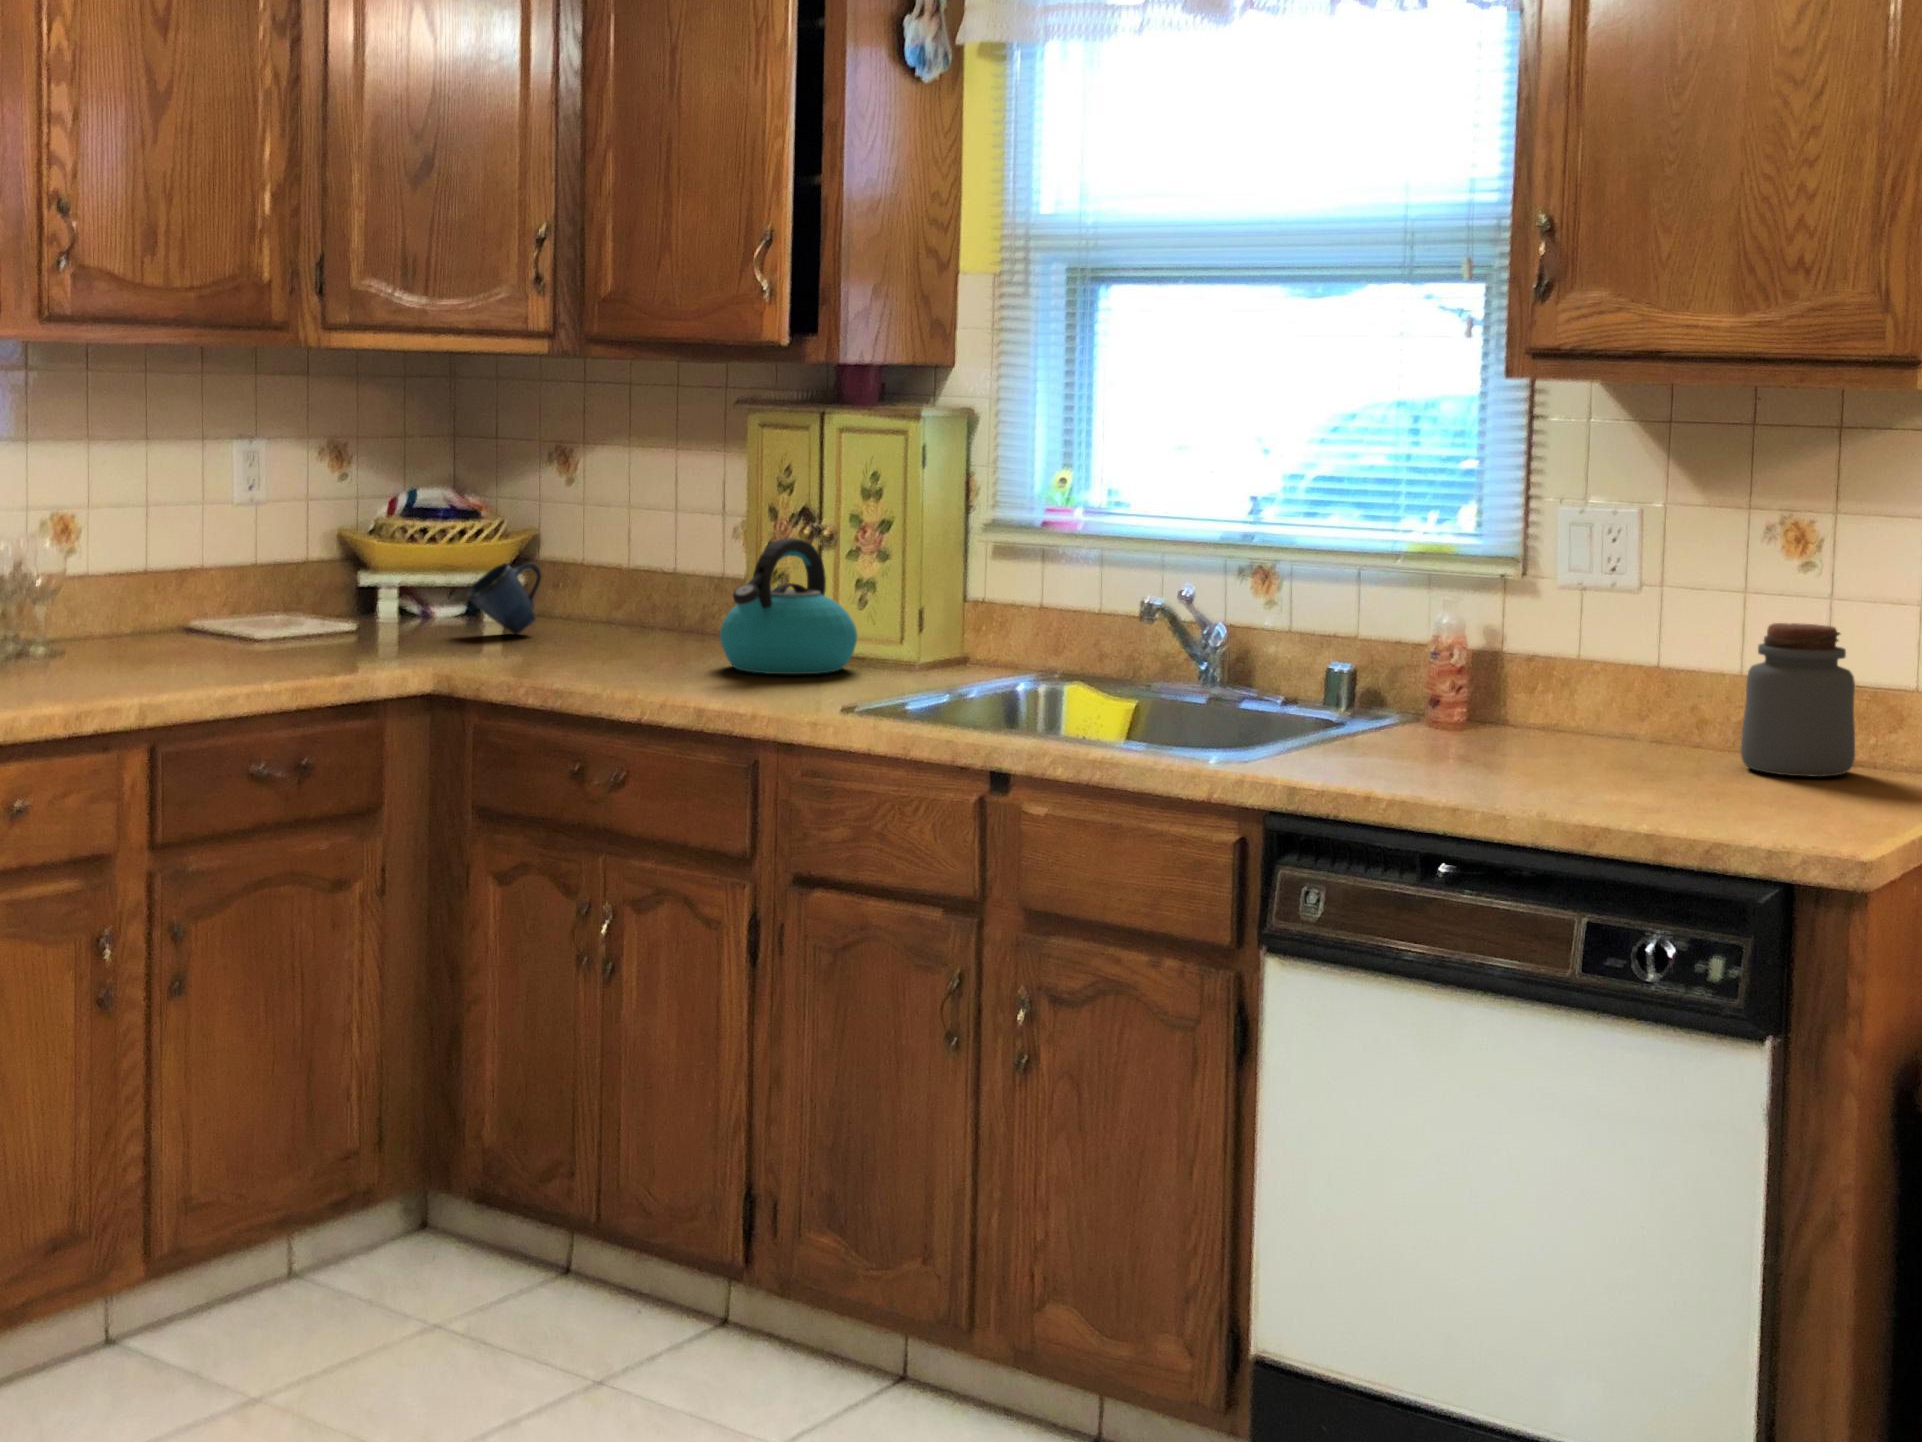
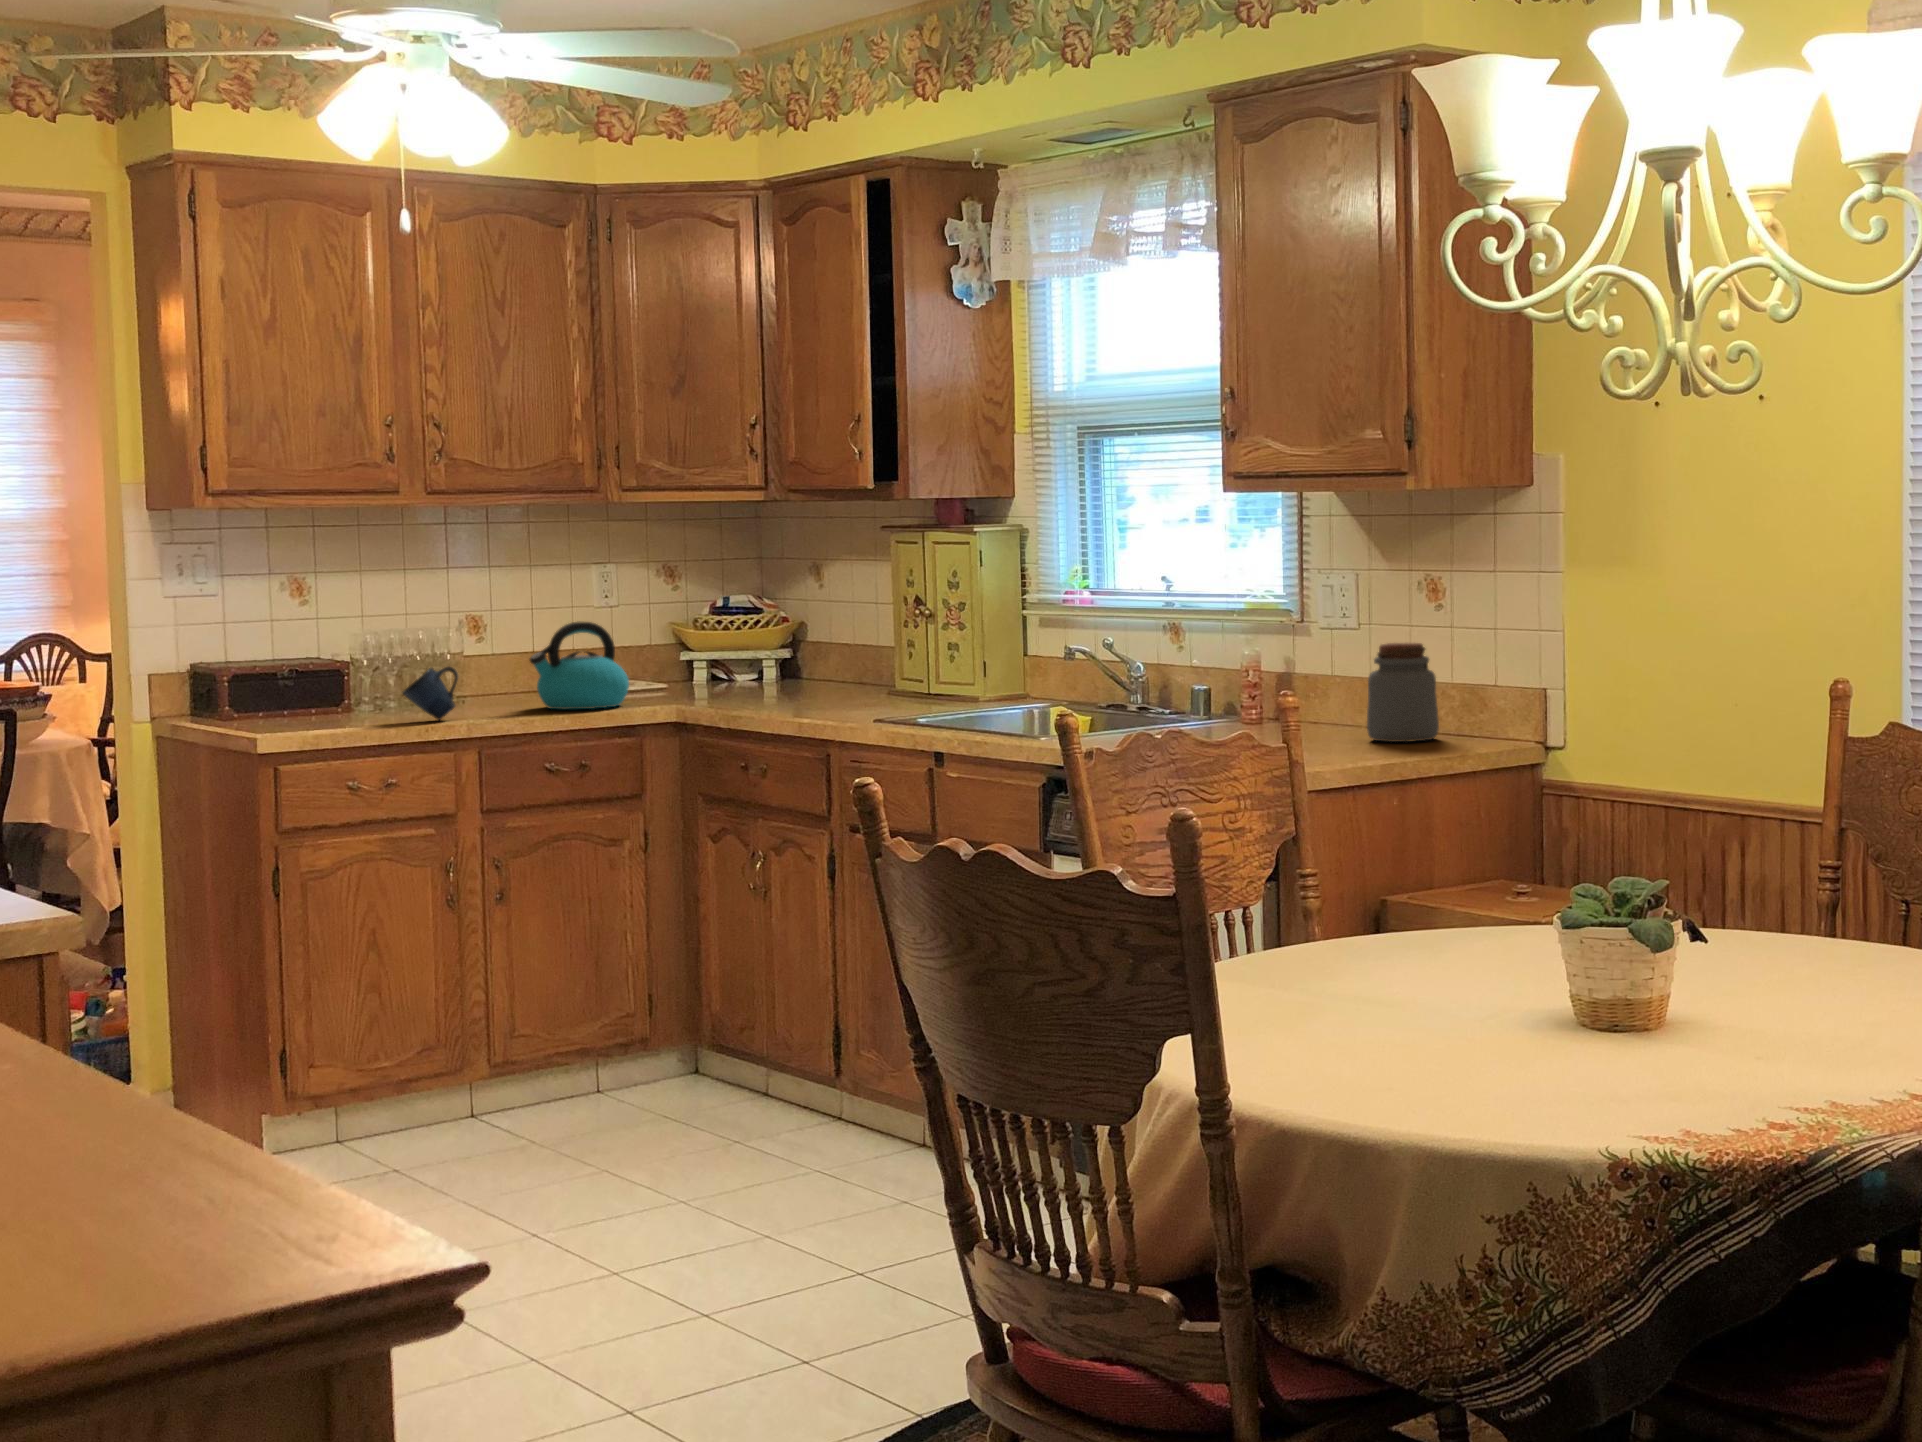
kettle: present [720,538,857,674] -> present [530,621,629,709]
mug: present [467,563,542,634] -> present [403,667,458,720]

